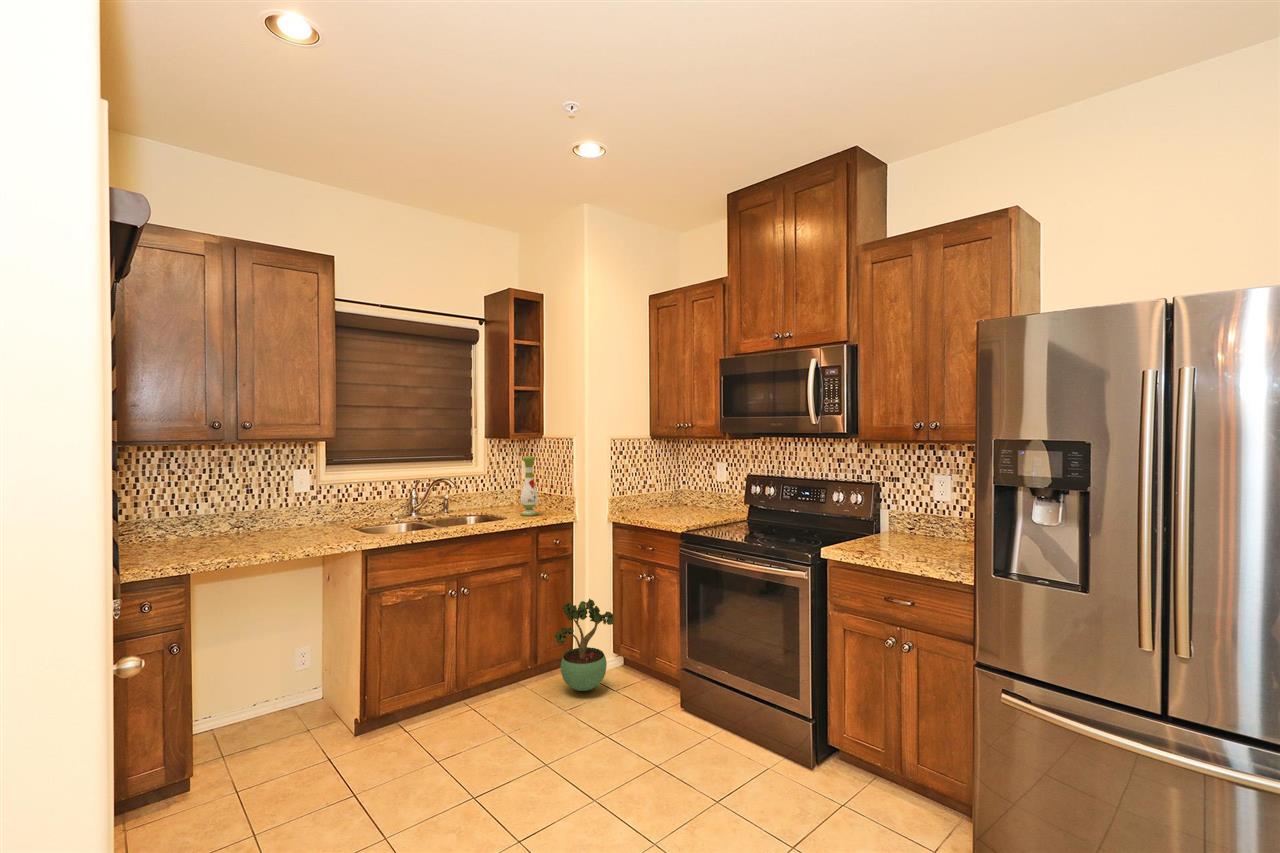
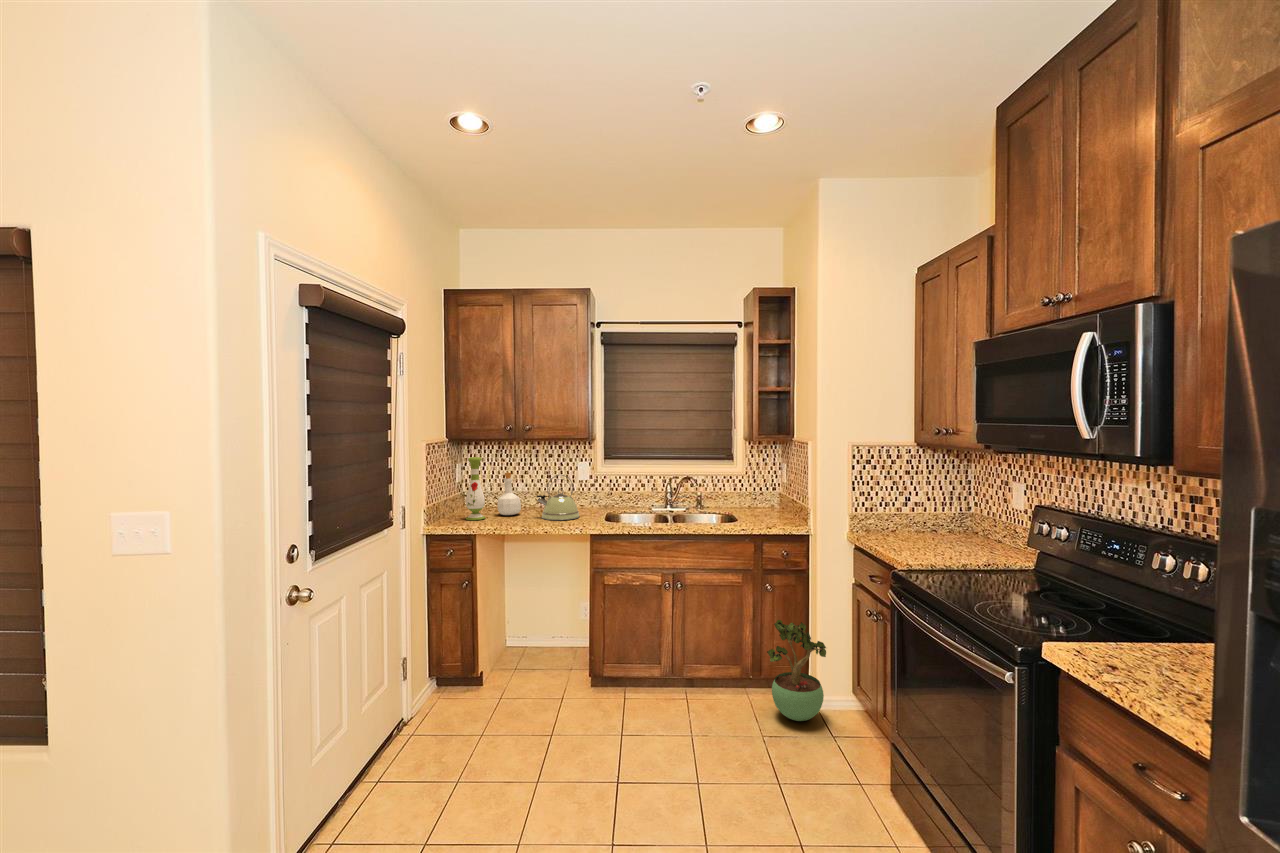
vase: present [520,456,538,516] -> present [466,457,485,520]
kettle: none [263,484,325,543] -> present [536,475,579,520]
bottle: none [190,486,231,546] -> present [497,473,521,515]

